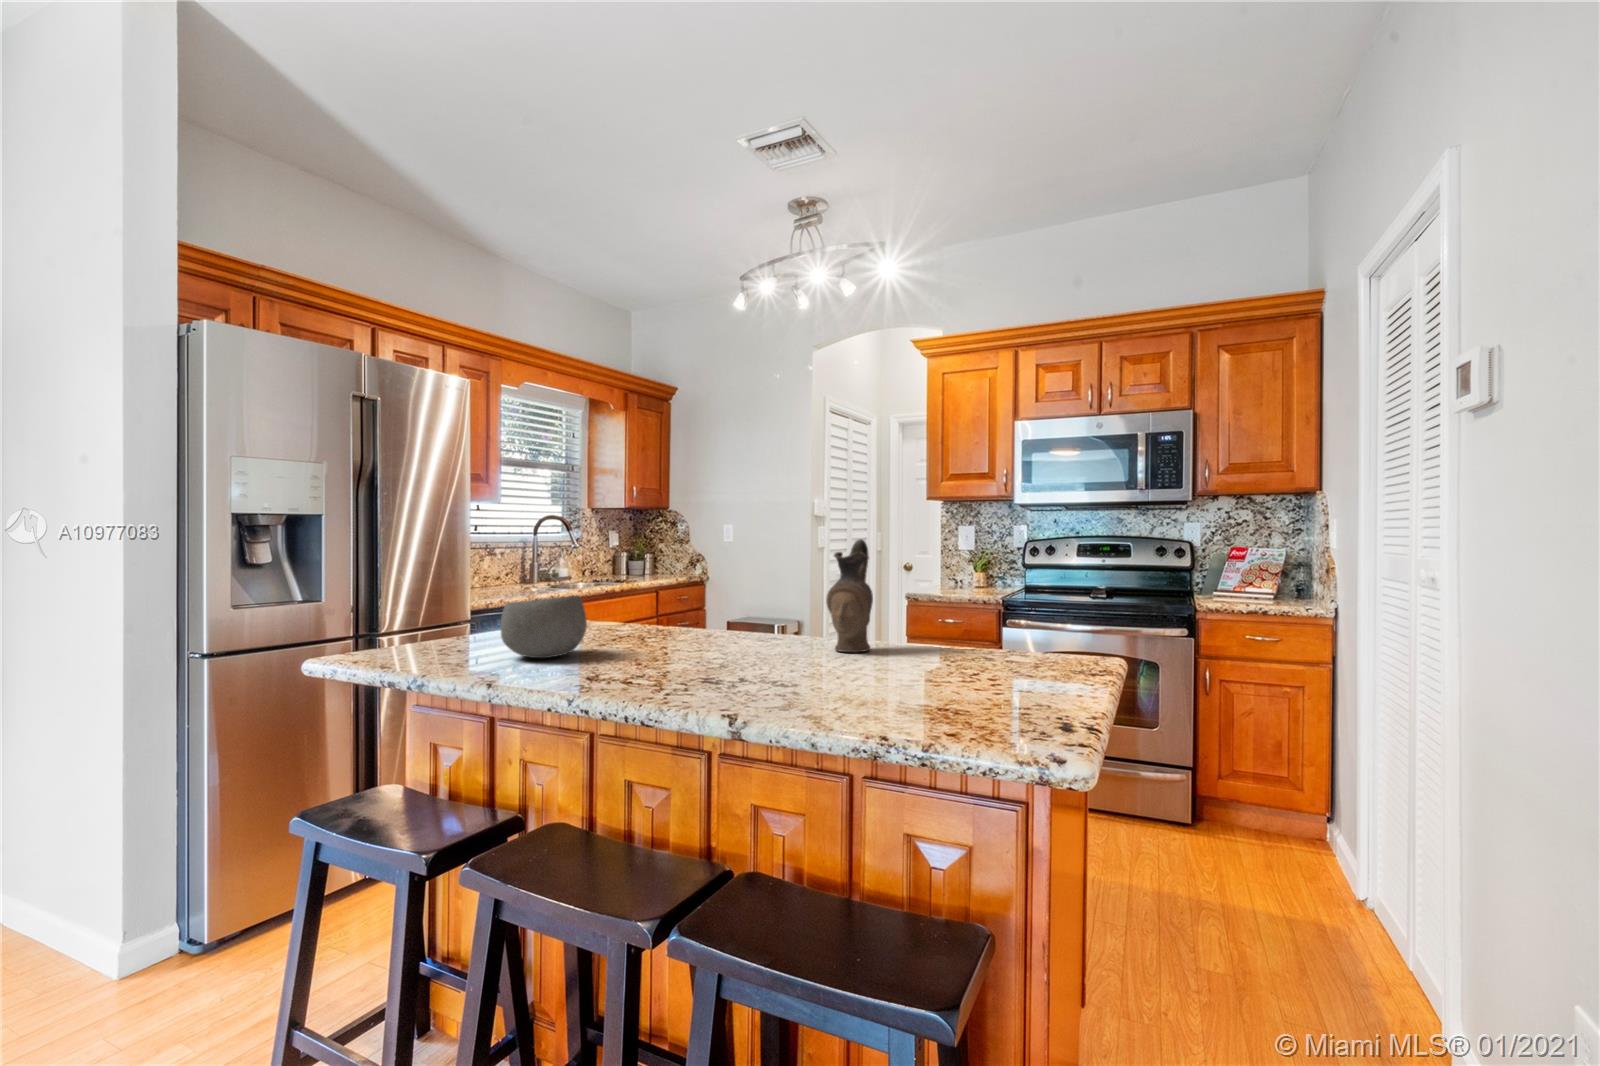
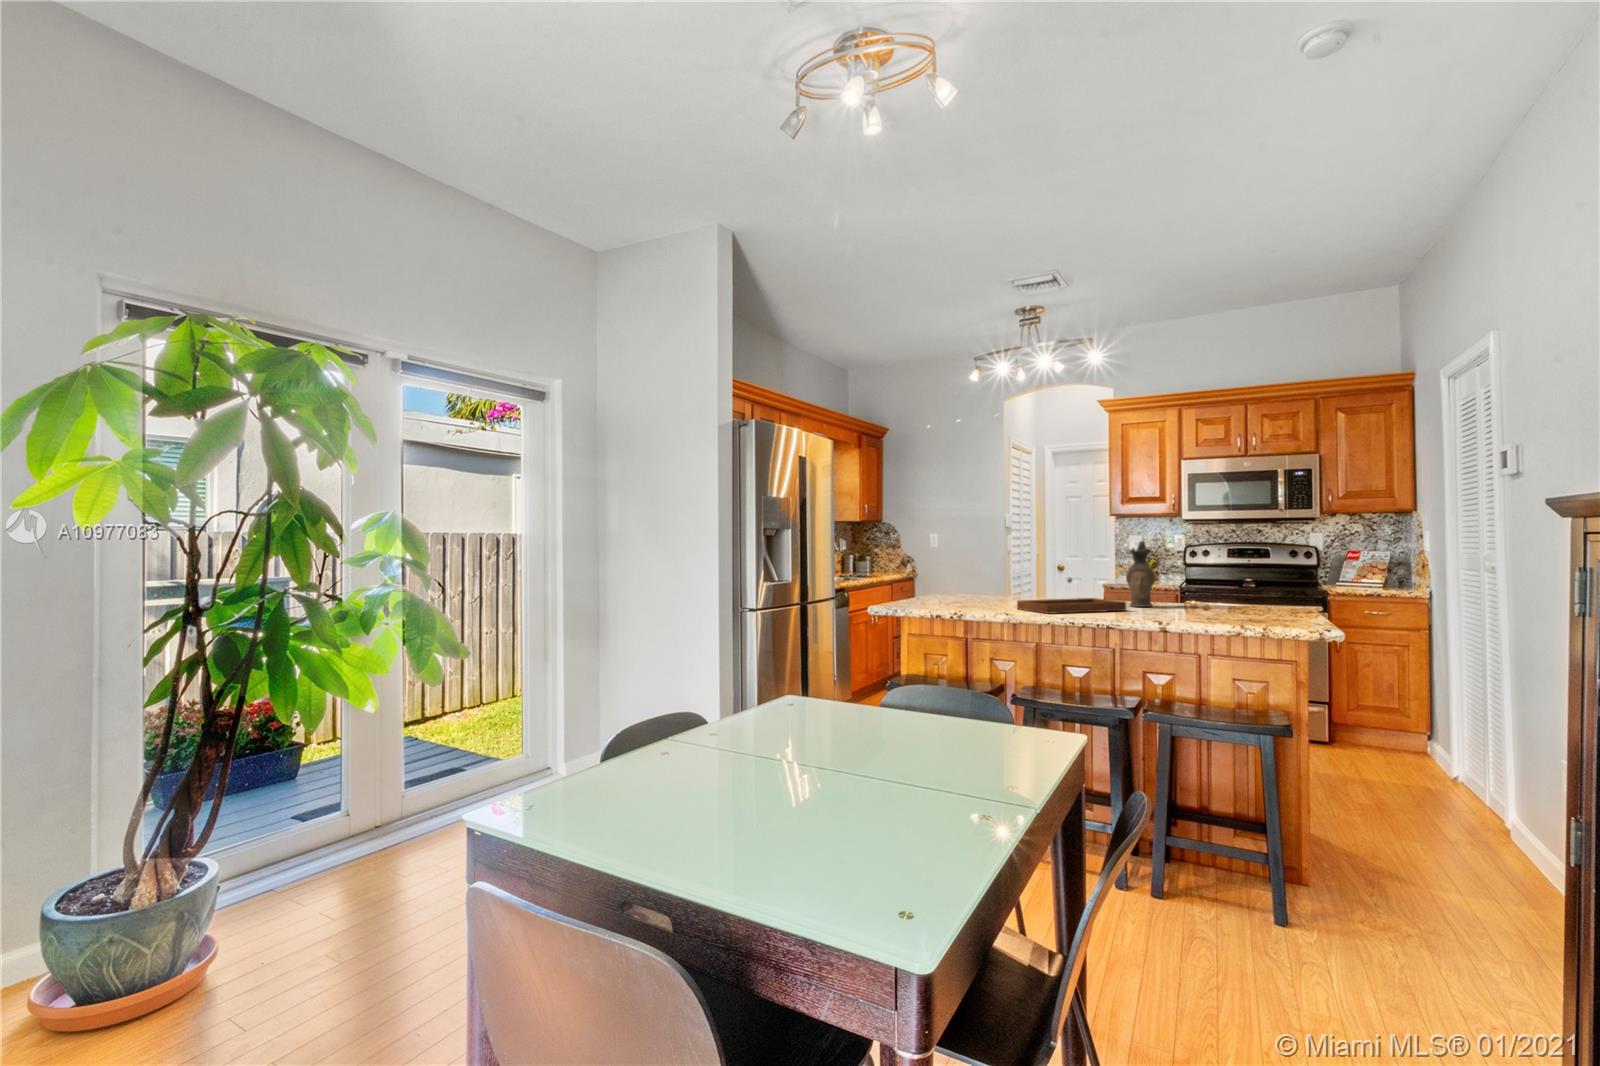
bowl: present [501,595,587,658] -> none [944,572,992,607]
tray: none [615,606,797,678] -> present [1017,578,1126,614]

